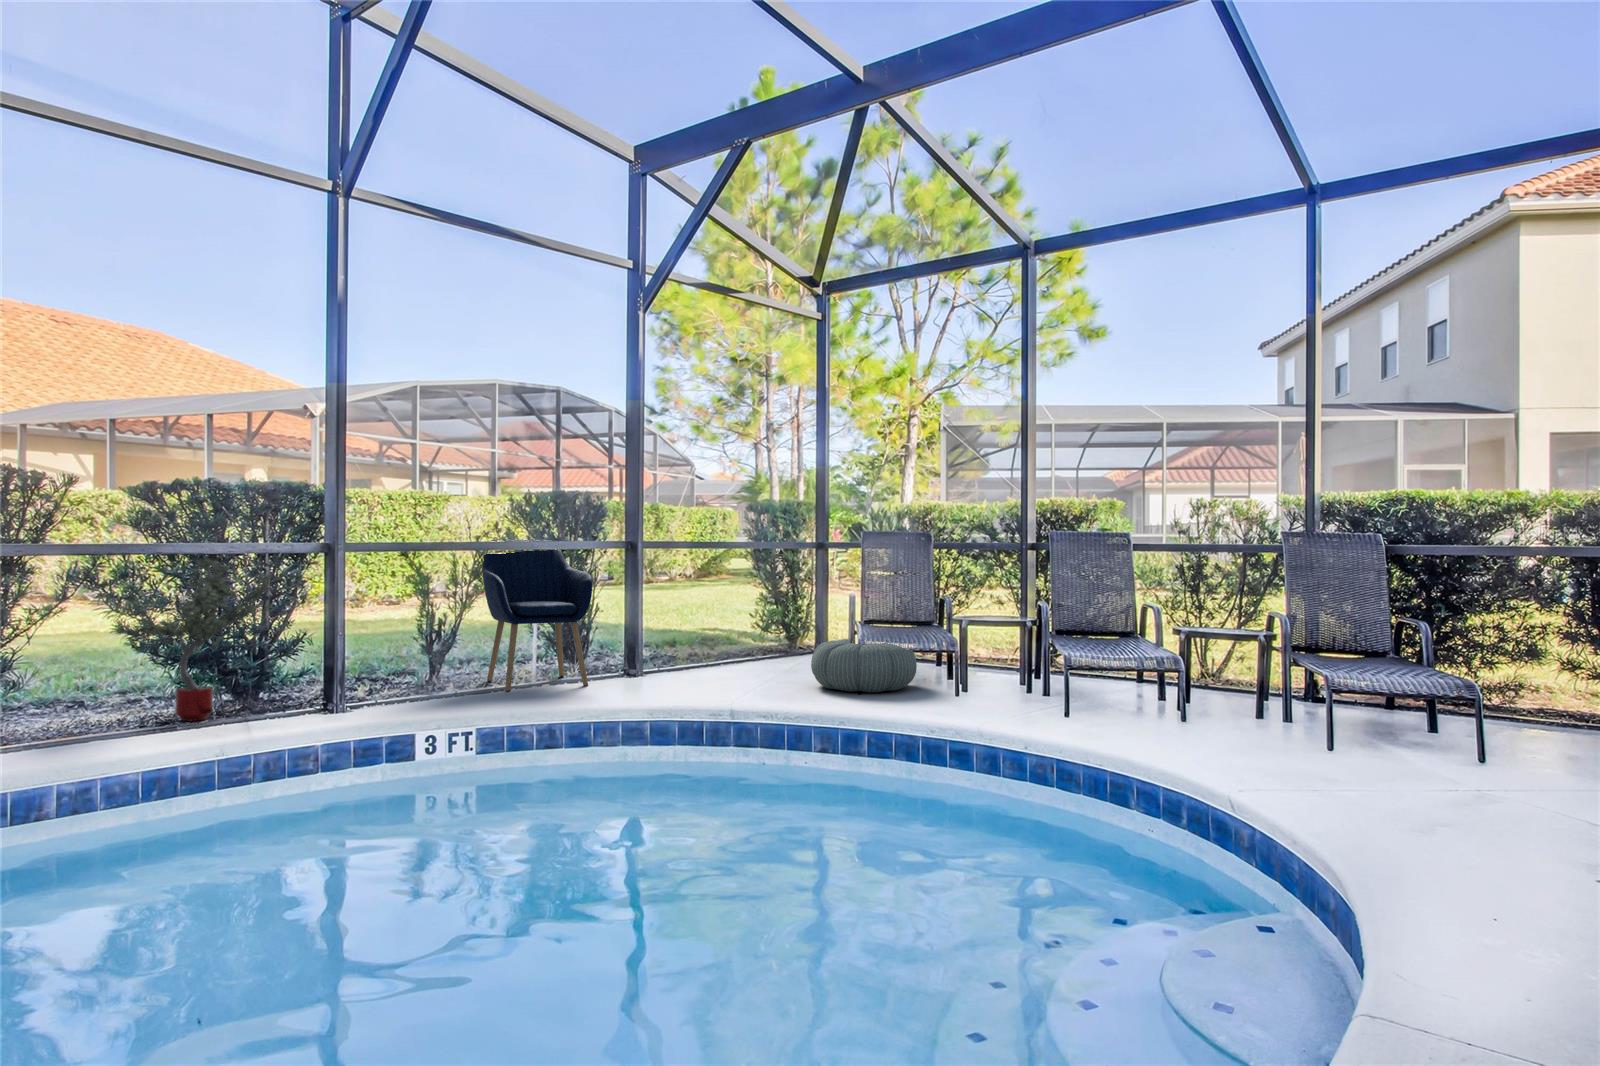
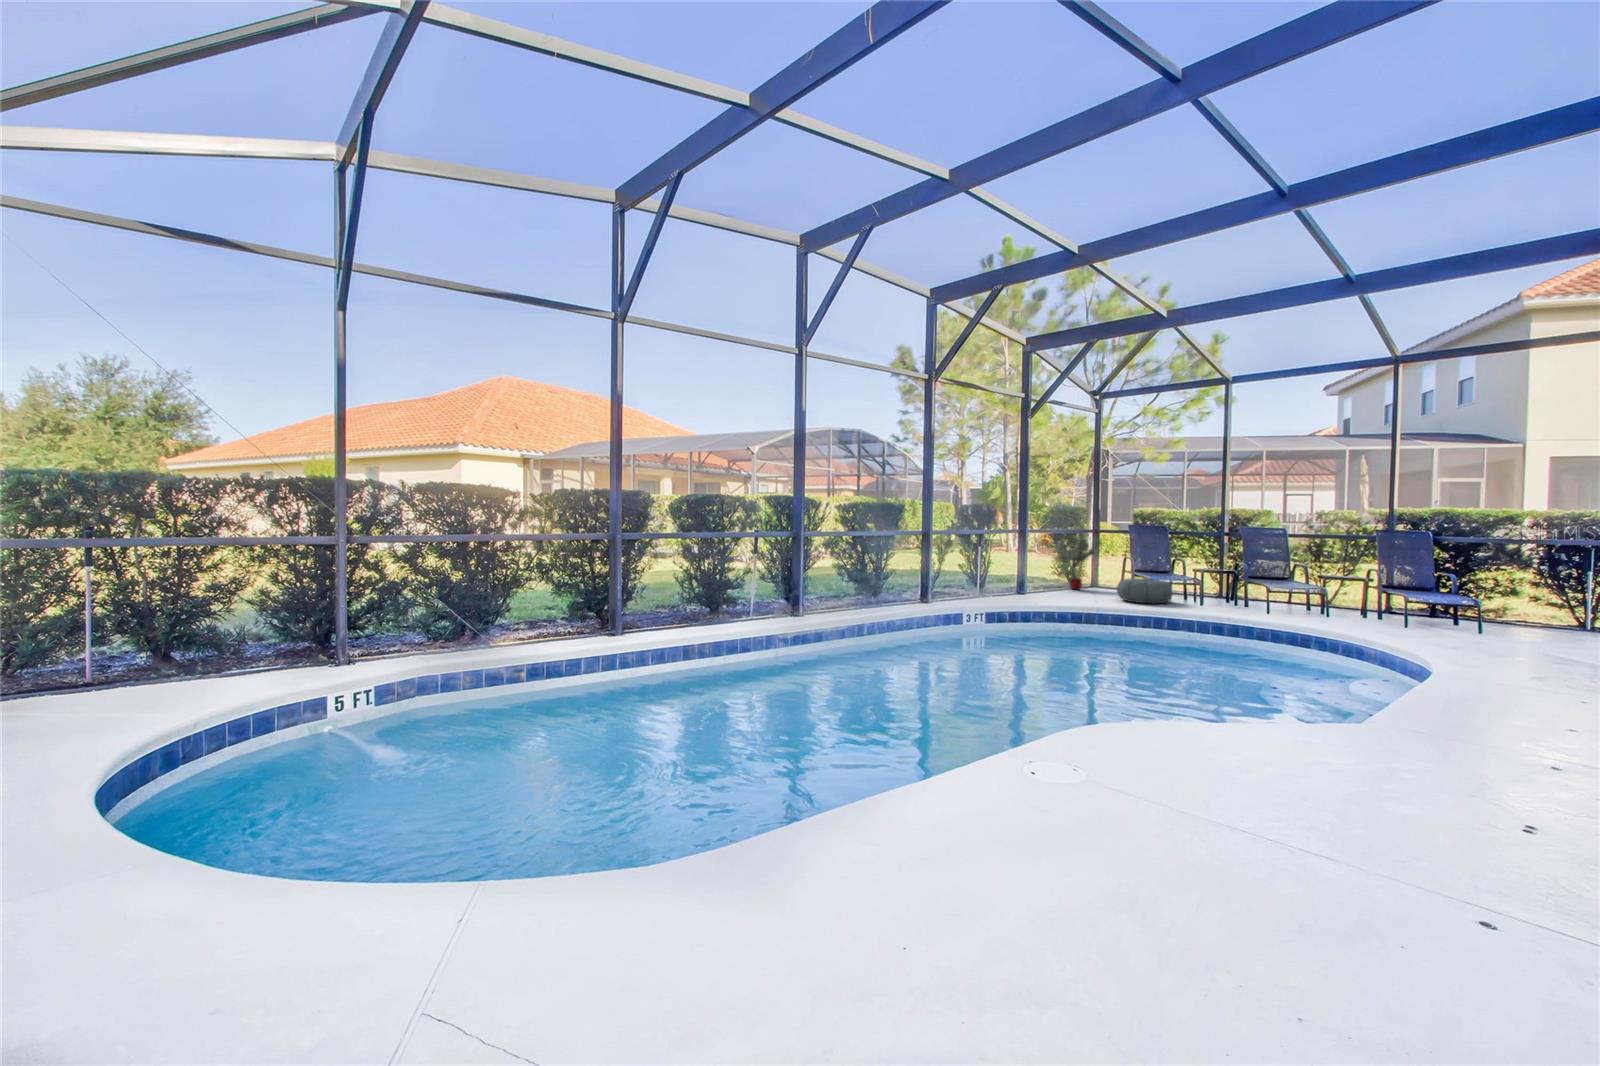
chair: present [482,540,593,691] -> none [952,528,1008,598]
potted tree: present [115,554,273,721] -> present [1052,533,1101,590]

